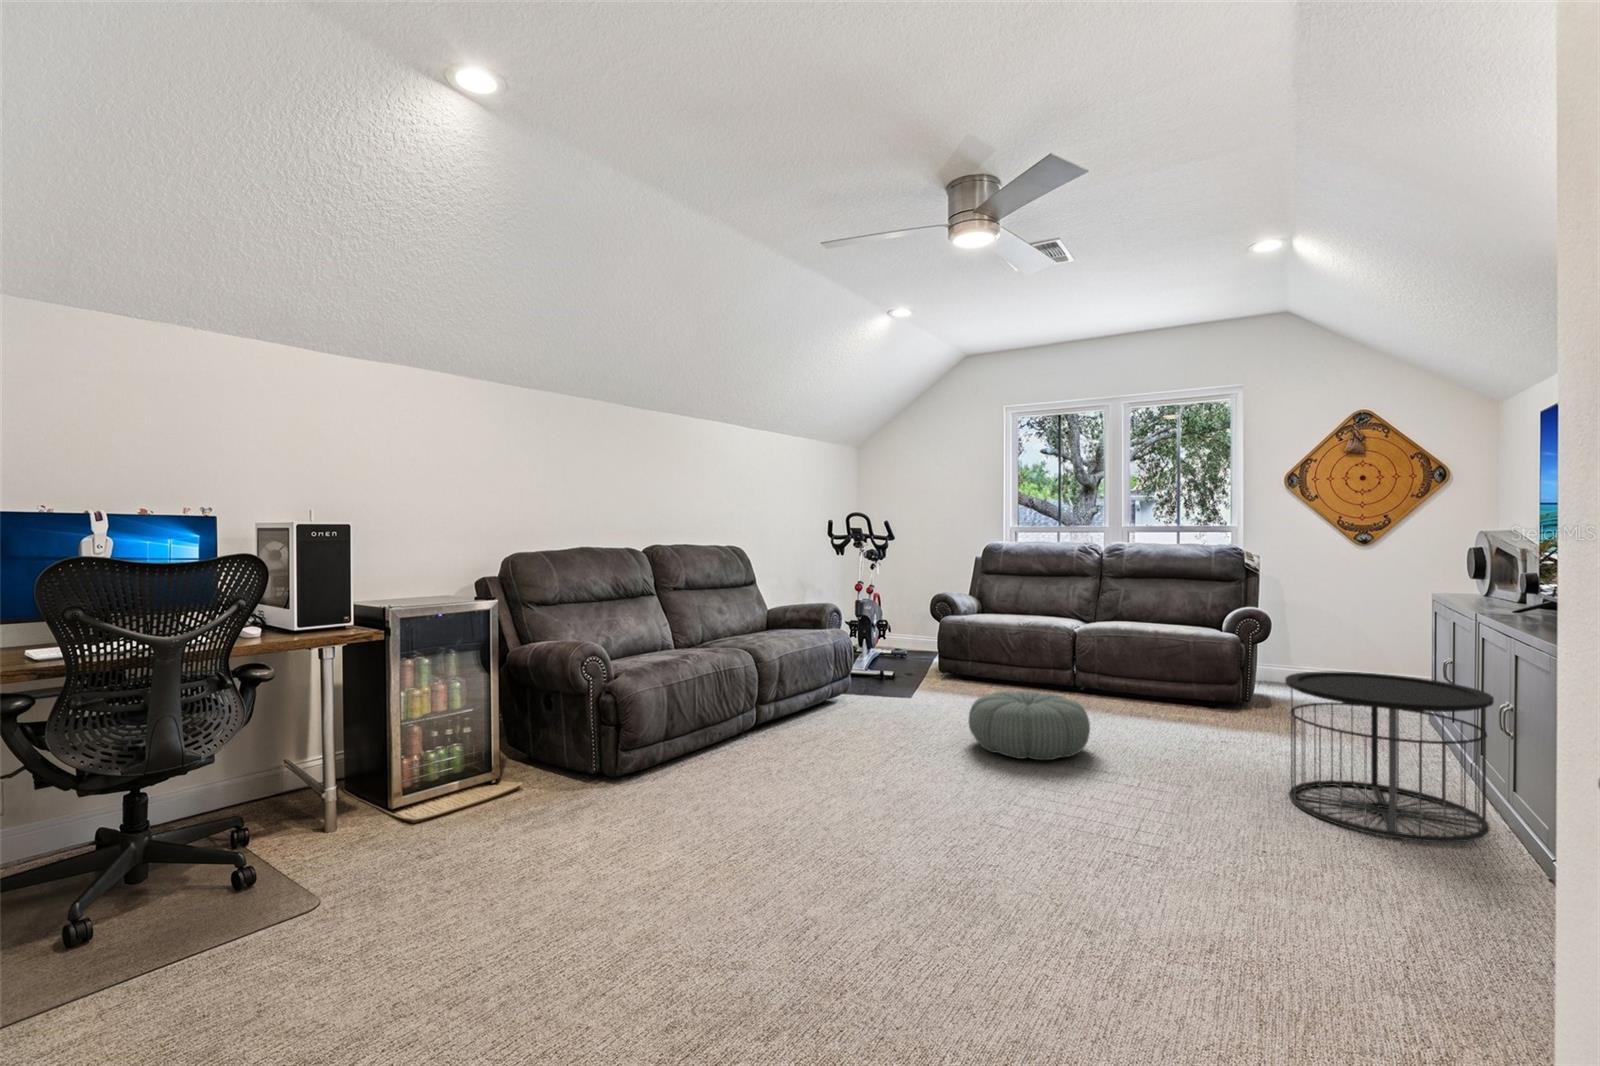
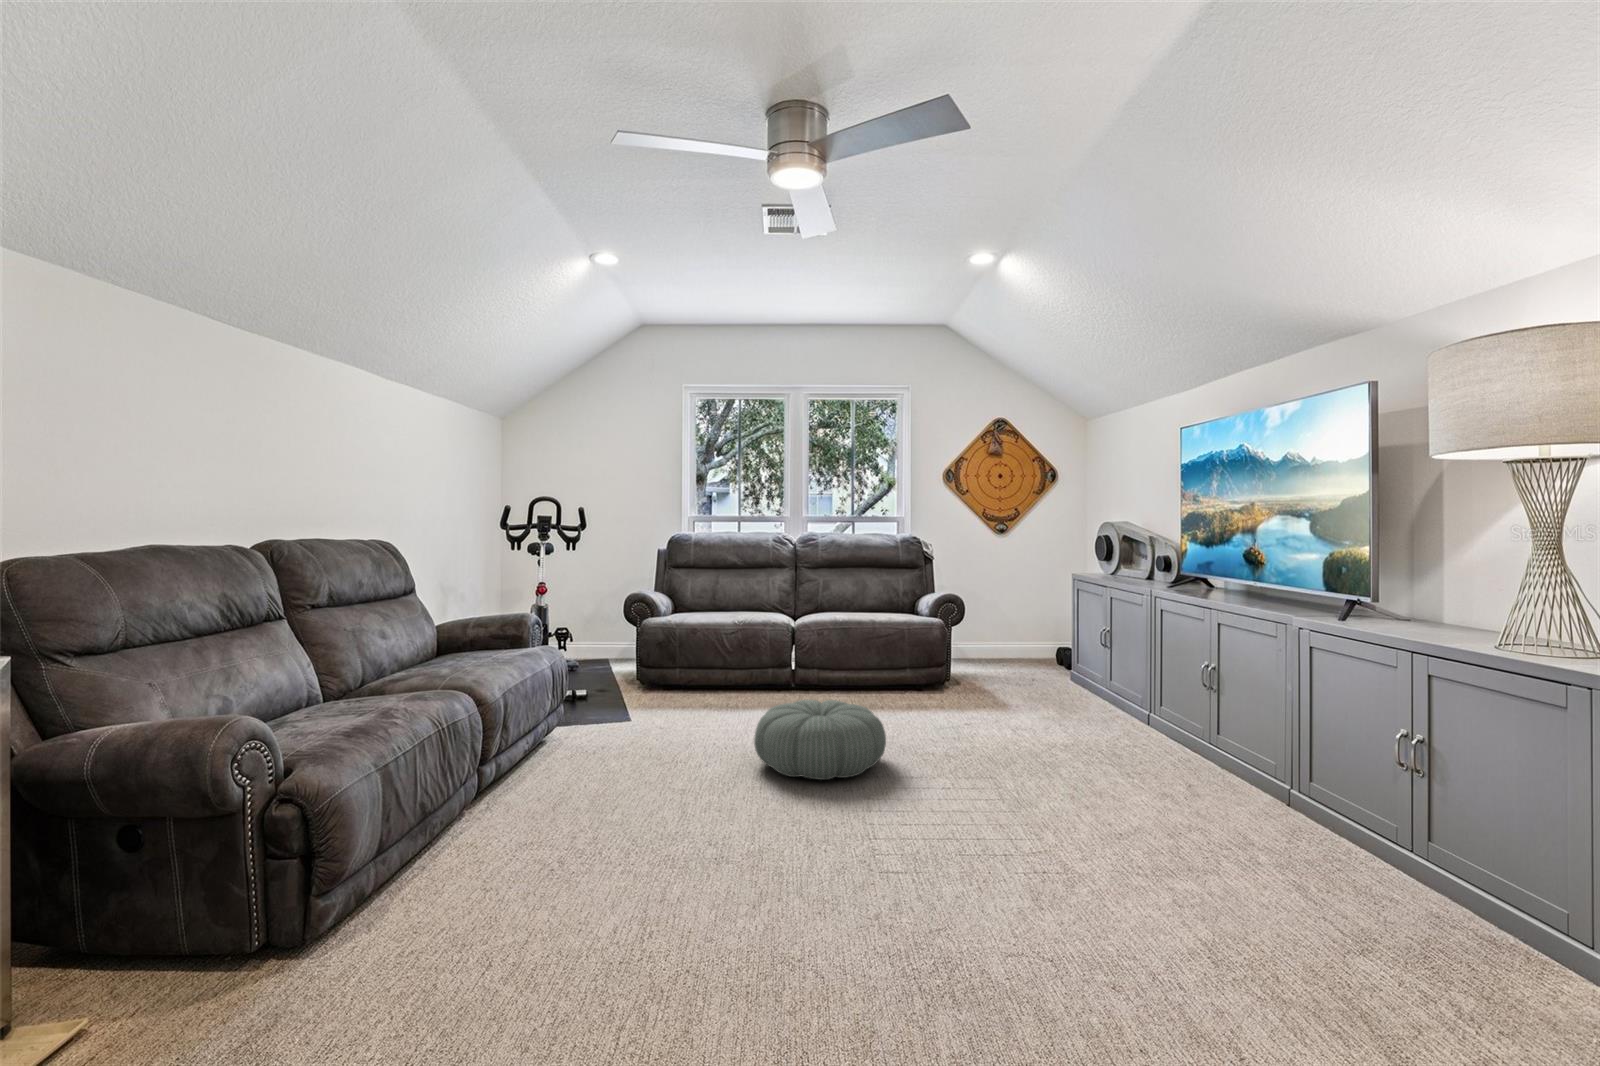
side table: present [1285,671,1494,842] -> none [1066,651,1230,801]

